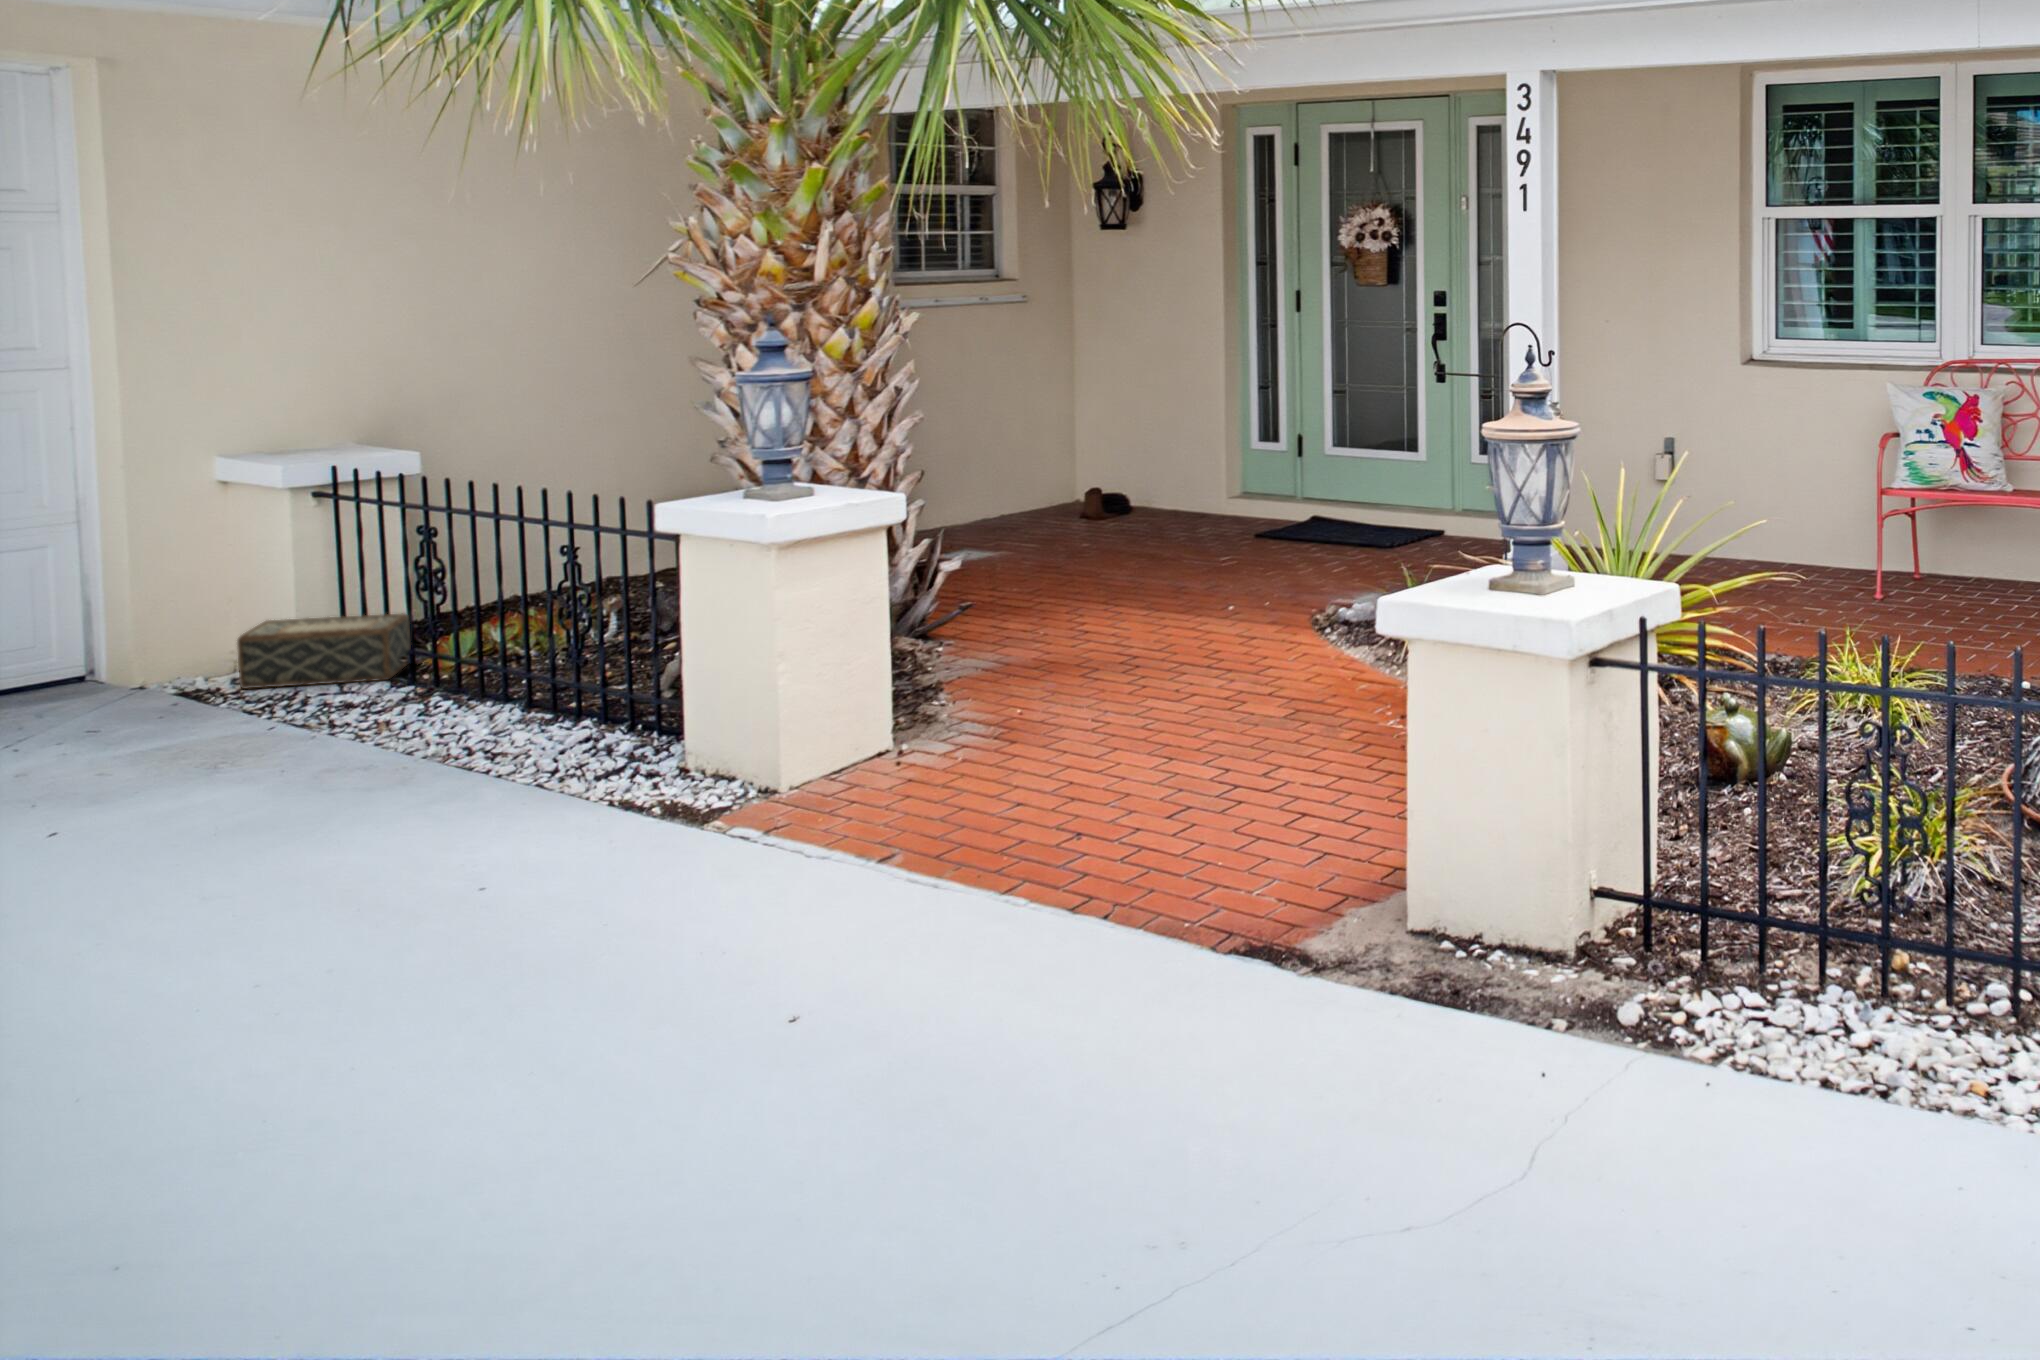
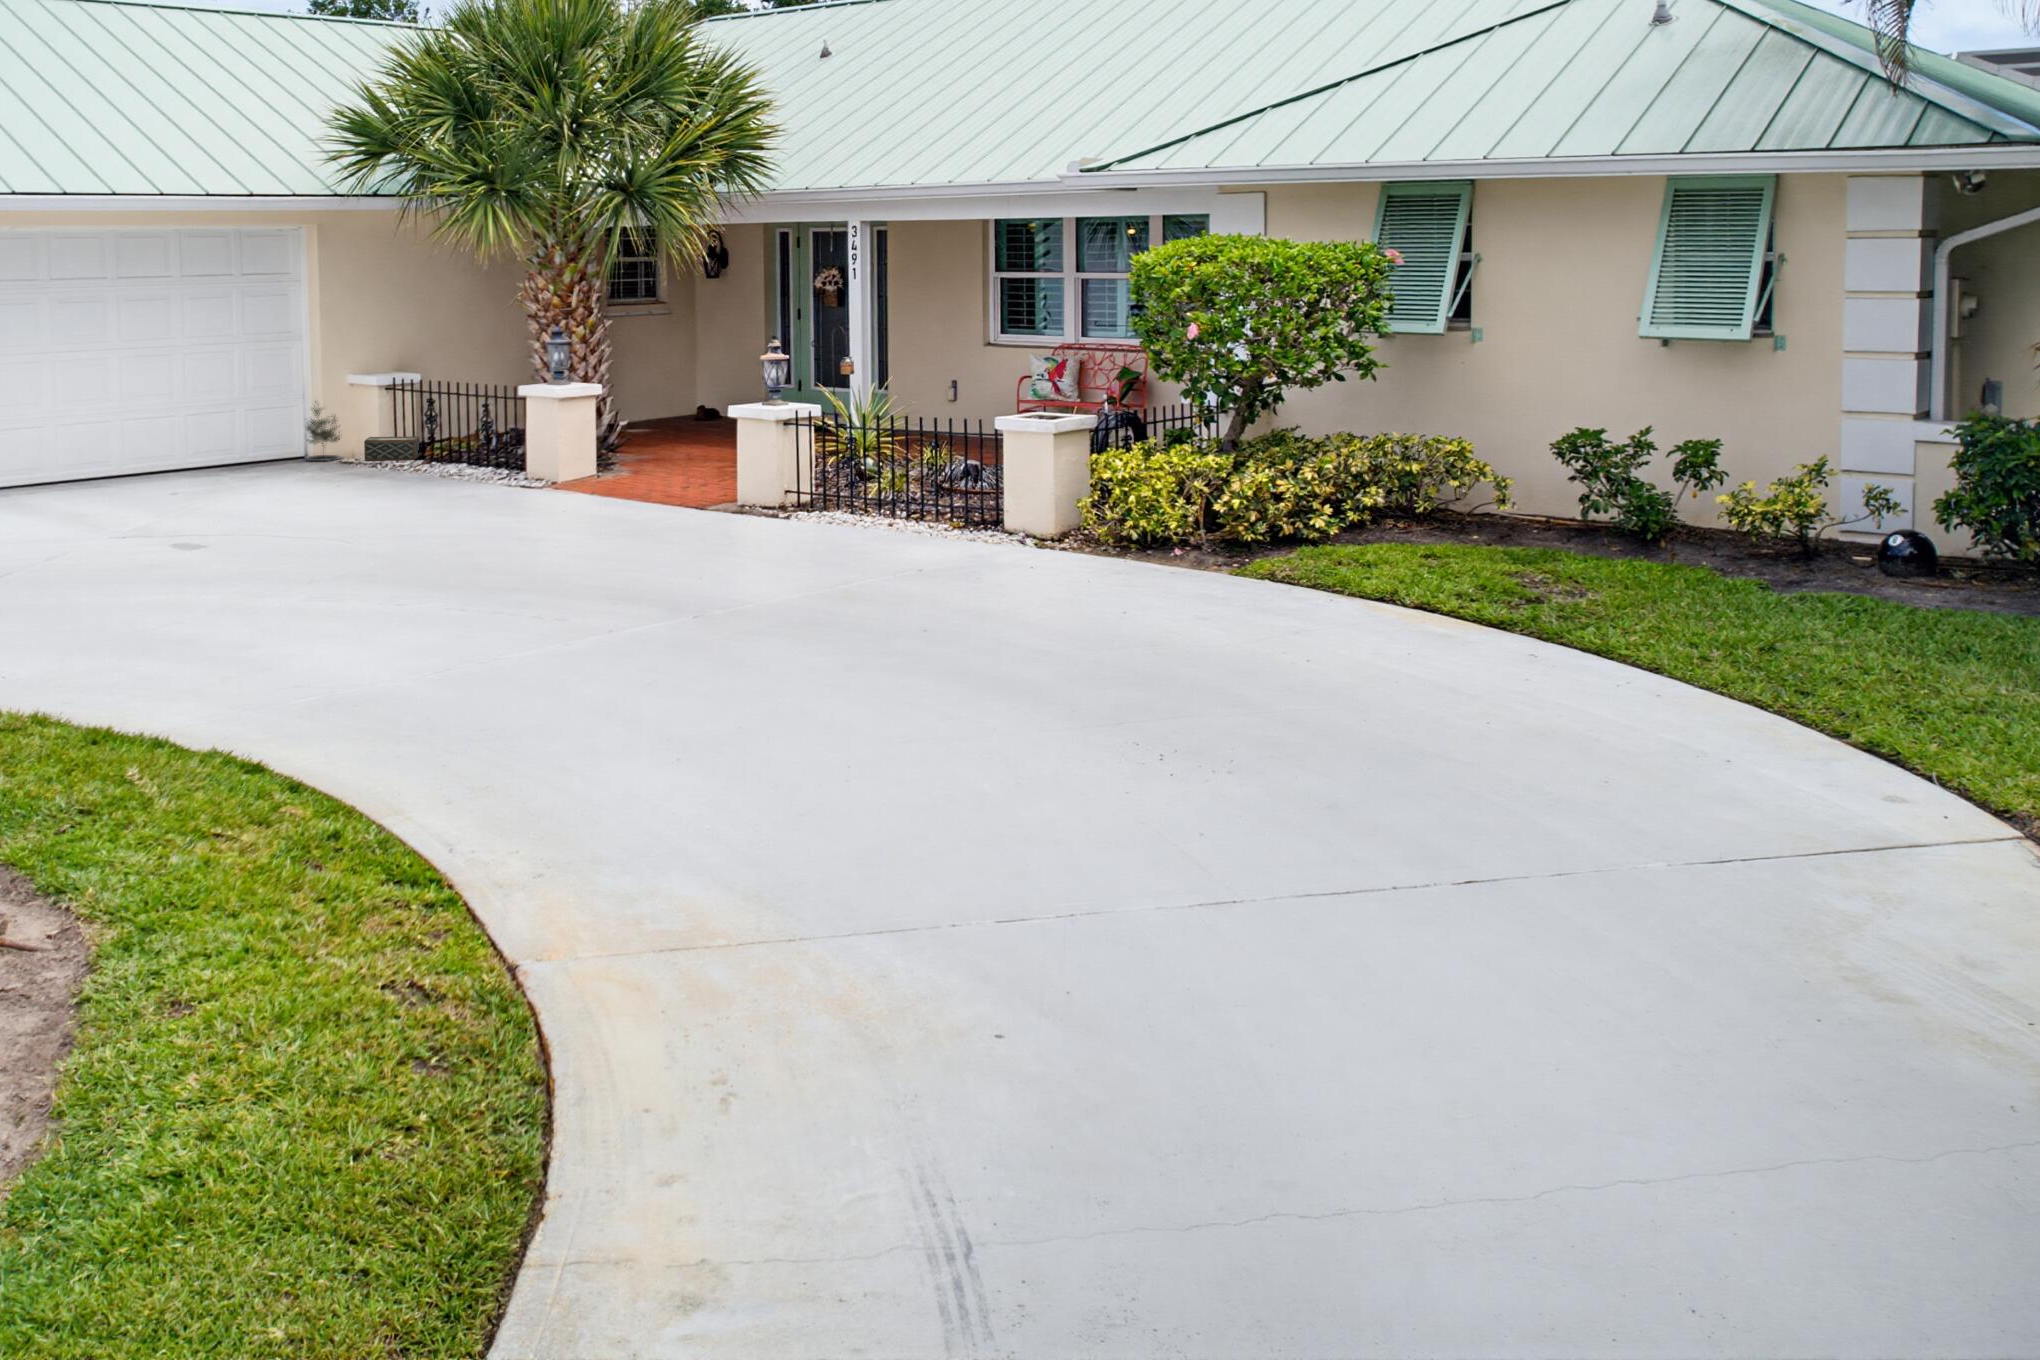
potted tree: none [50,531,183,698] -> present [307,408,340,461]

